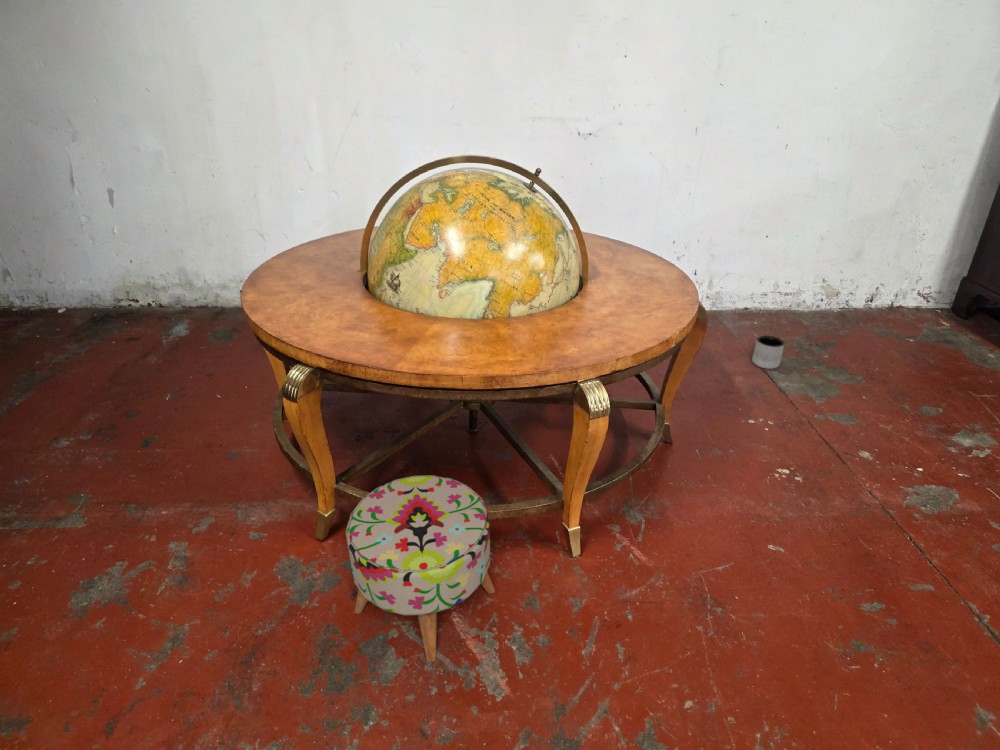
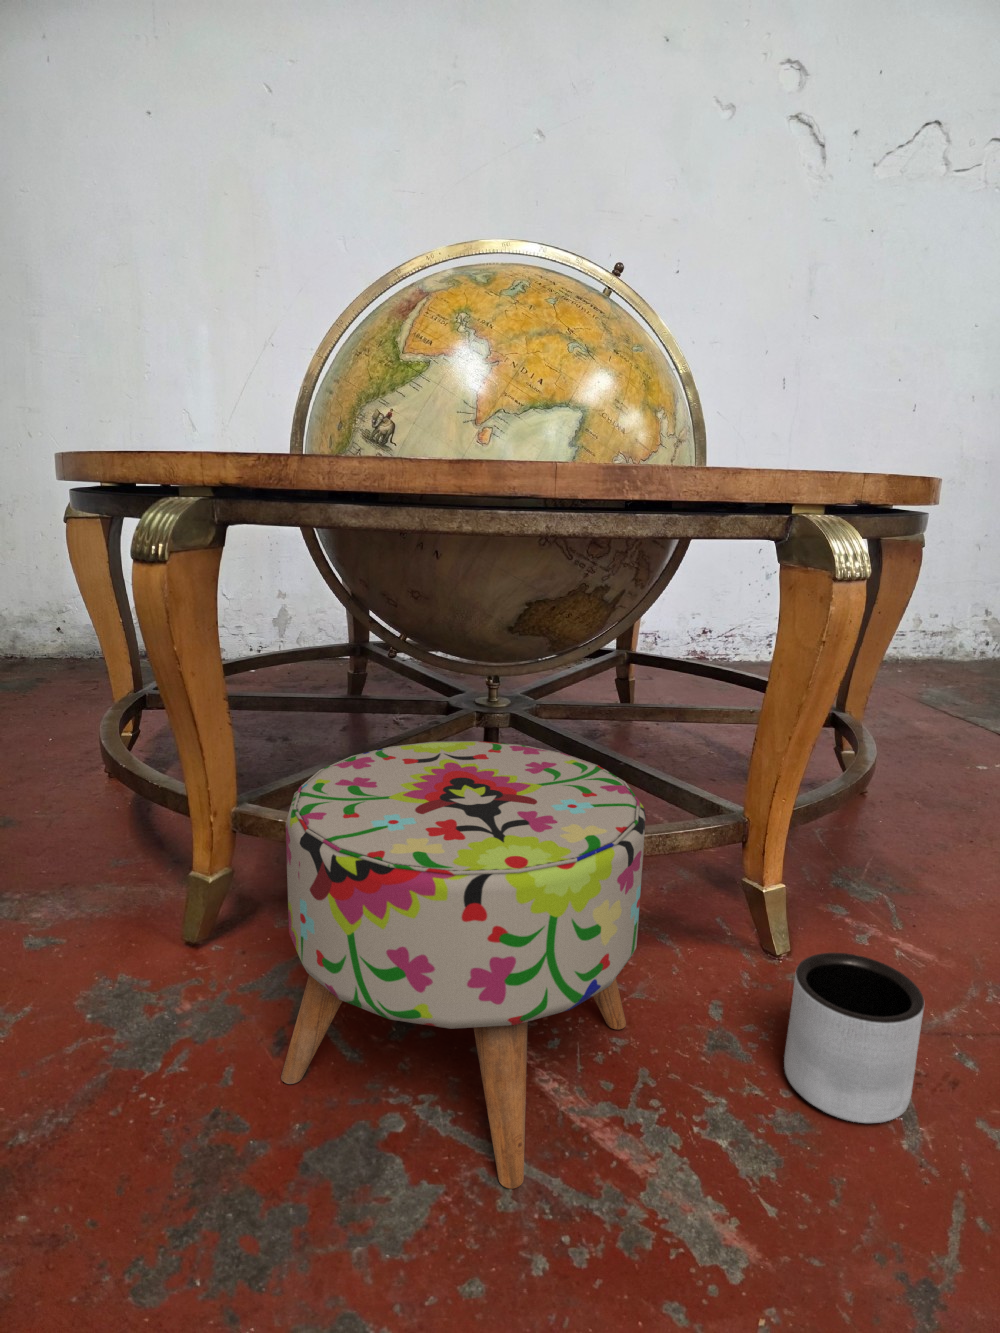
planter: present [752,336,785,369] -> present [784,953,924,1123]

